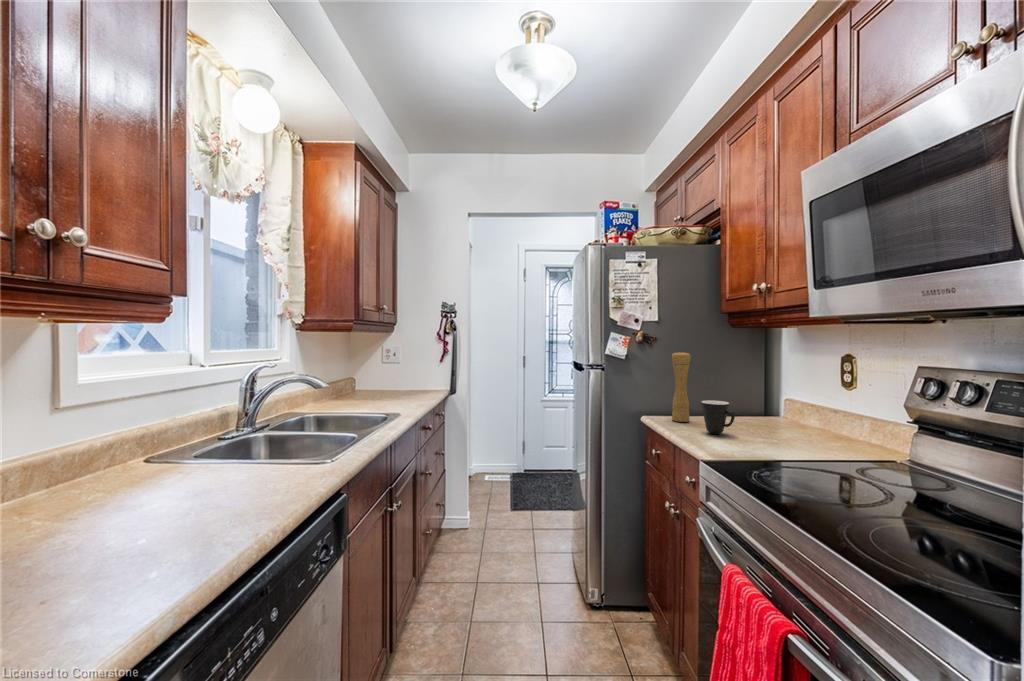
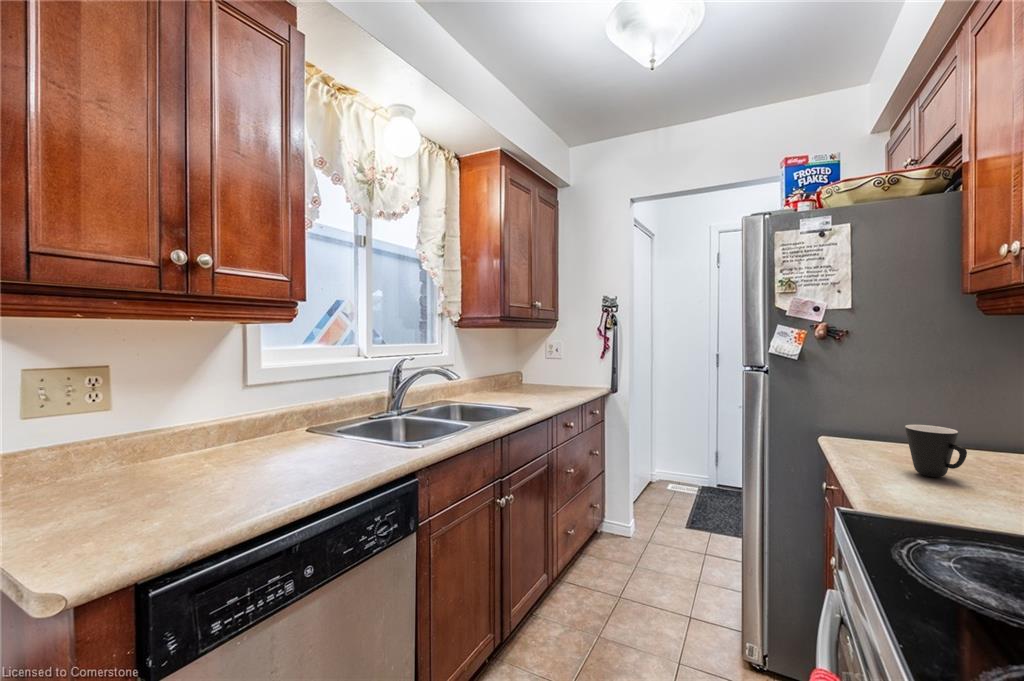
pepper mill: present [672,351,691,422] -> none [868,351,902,452]

